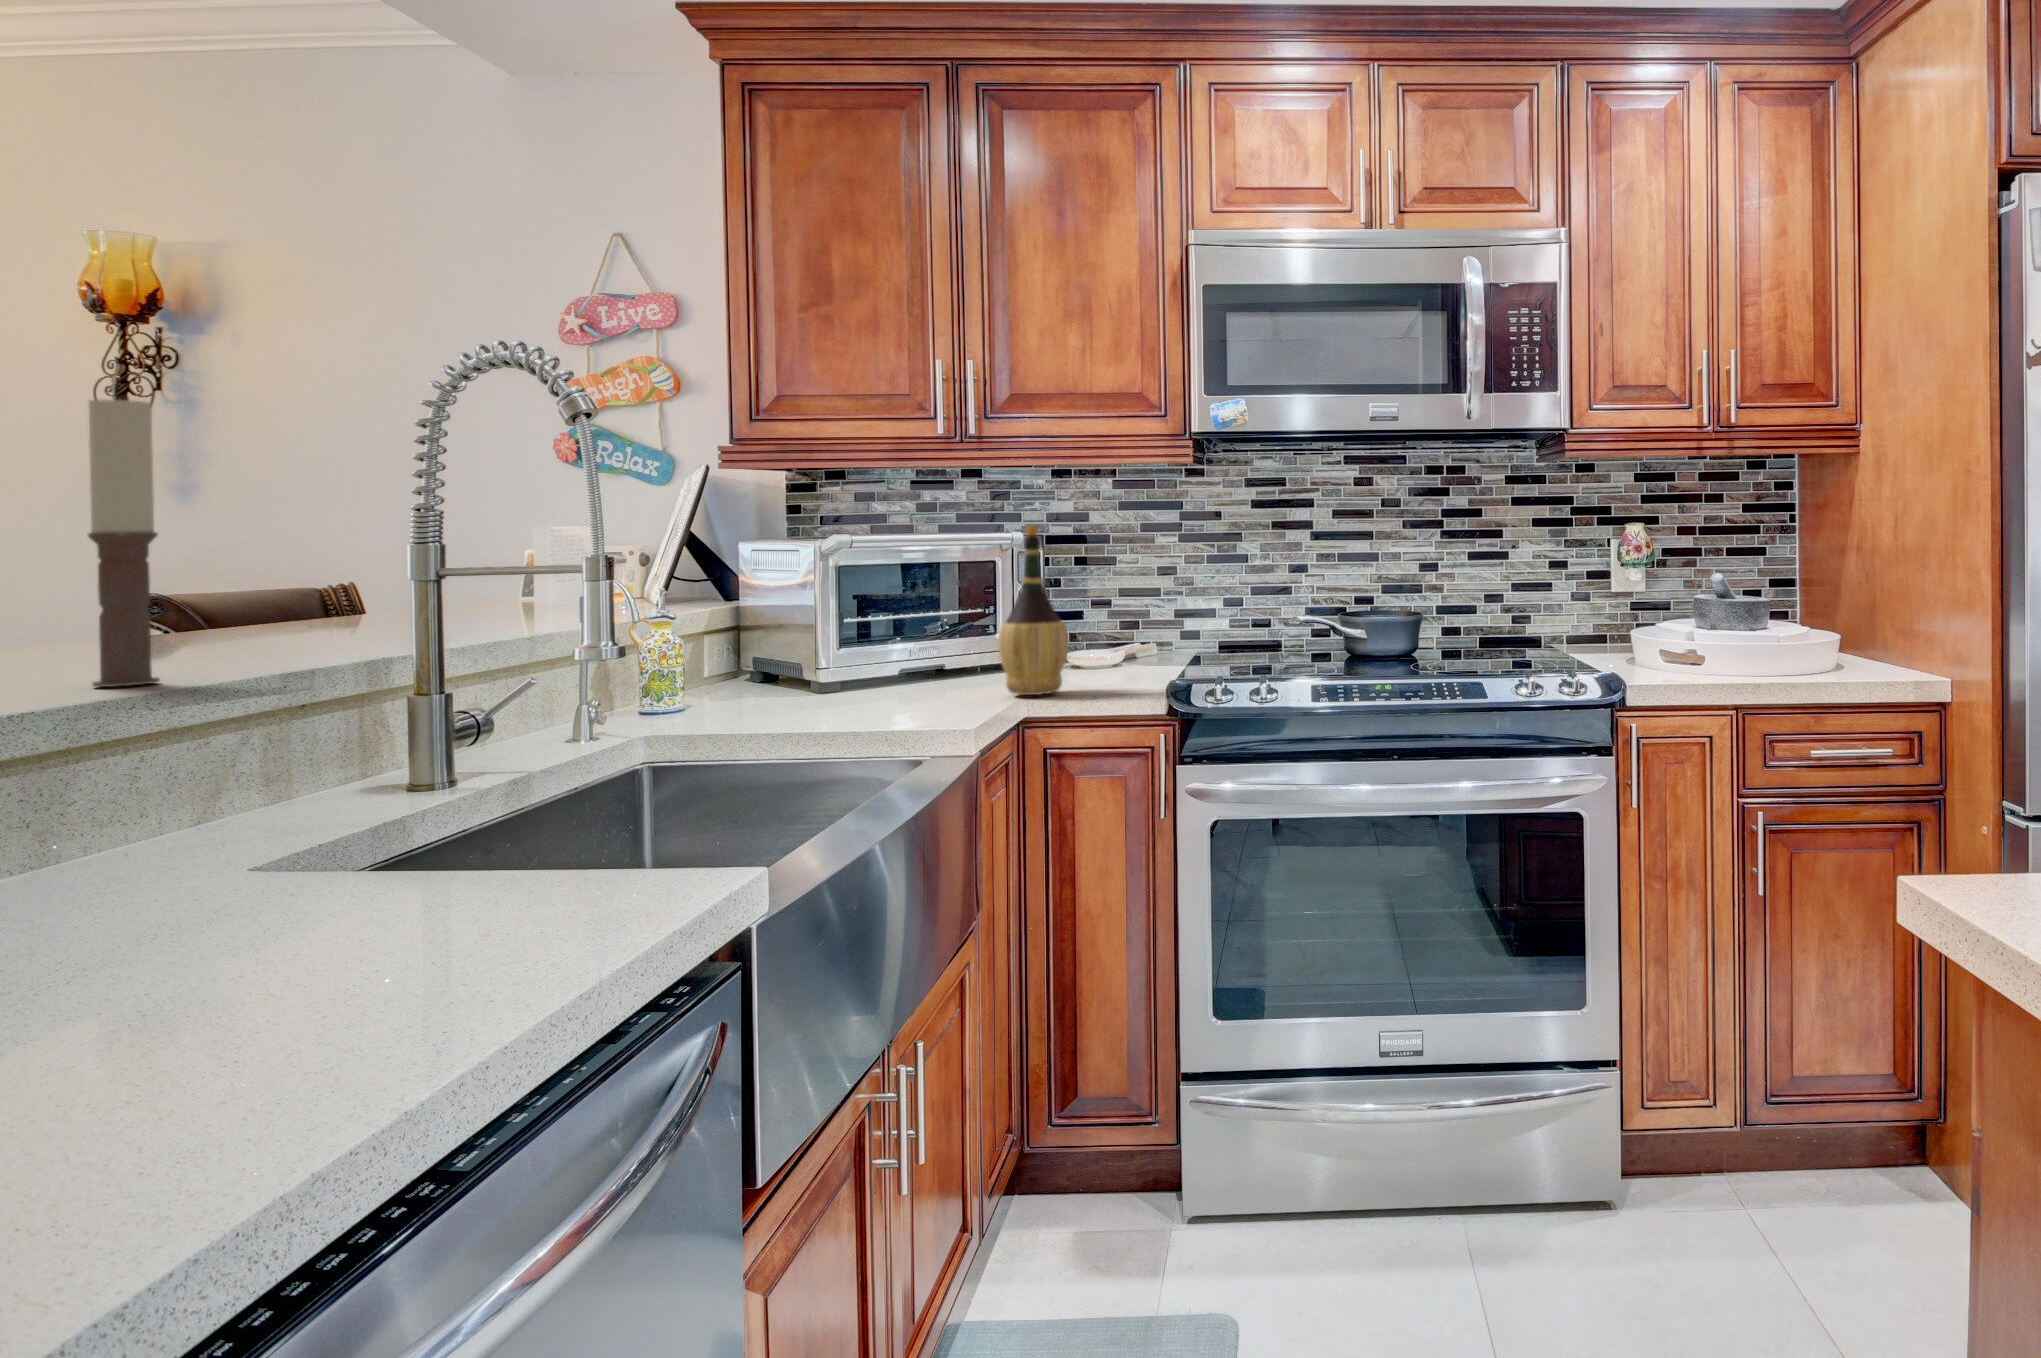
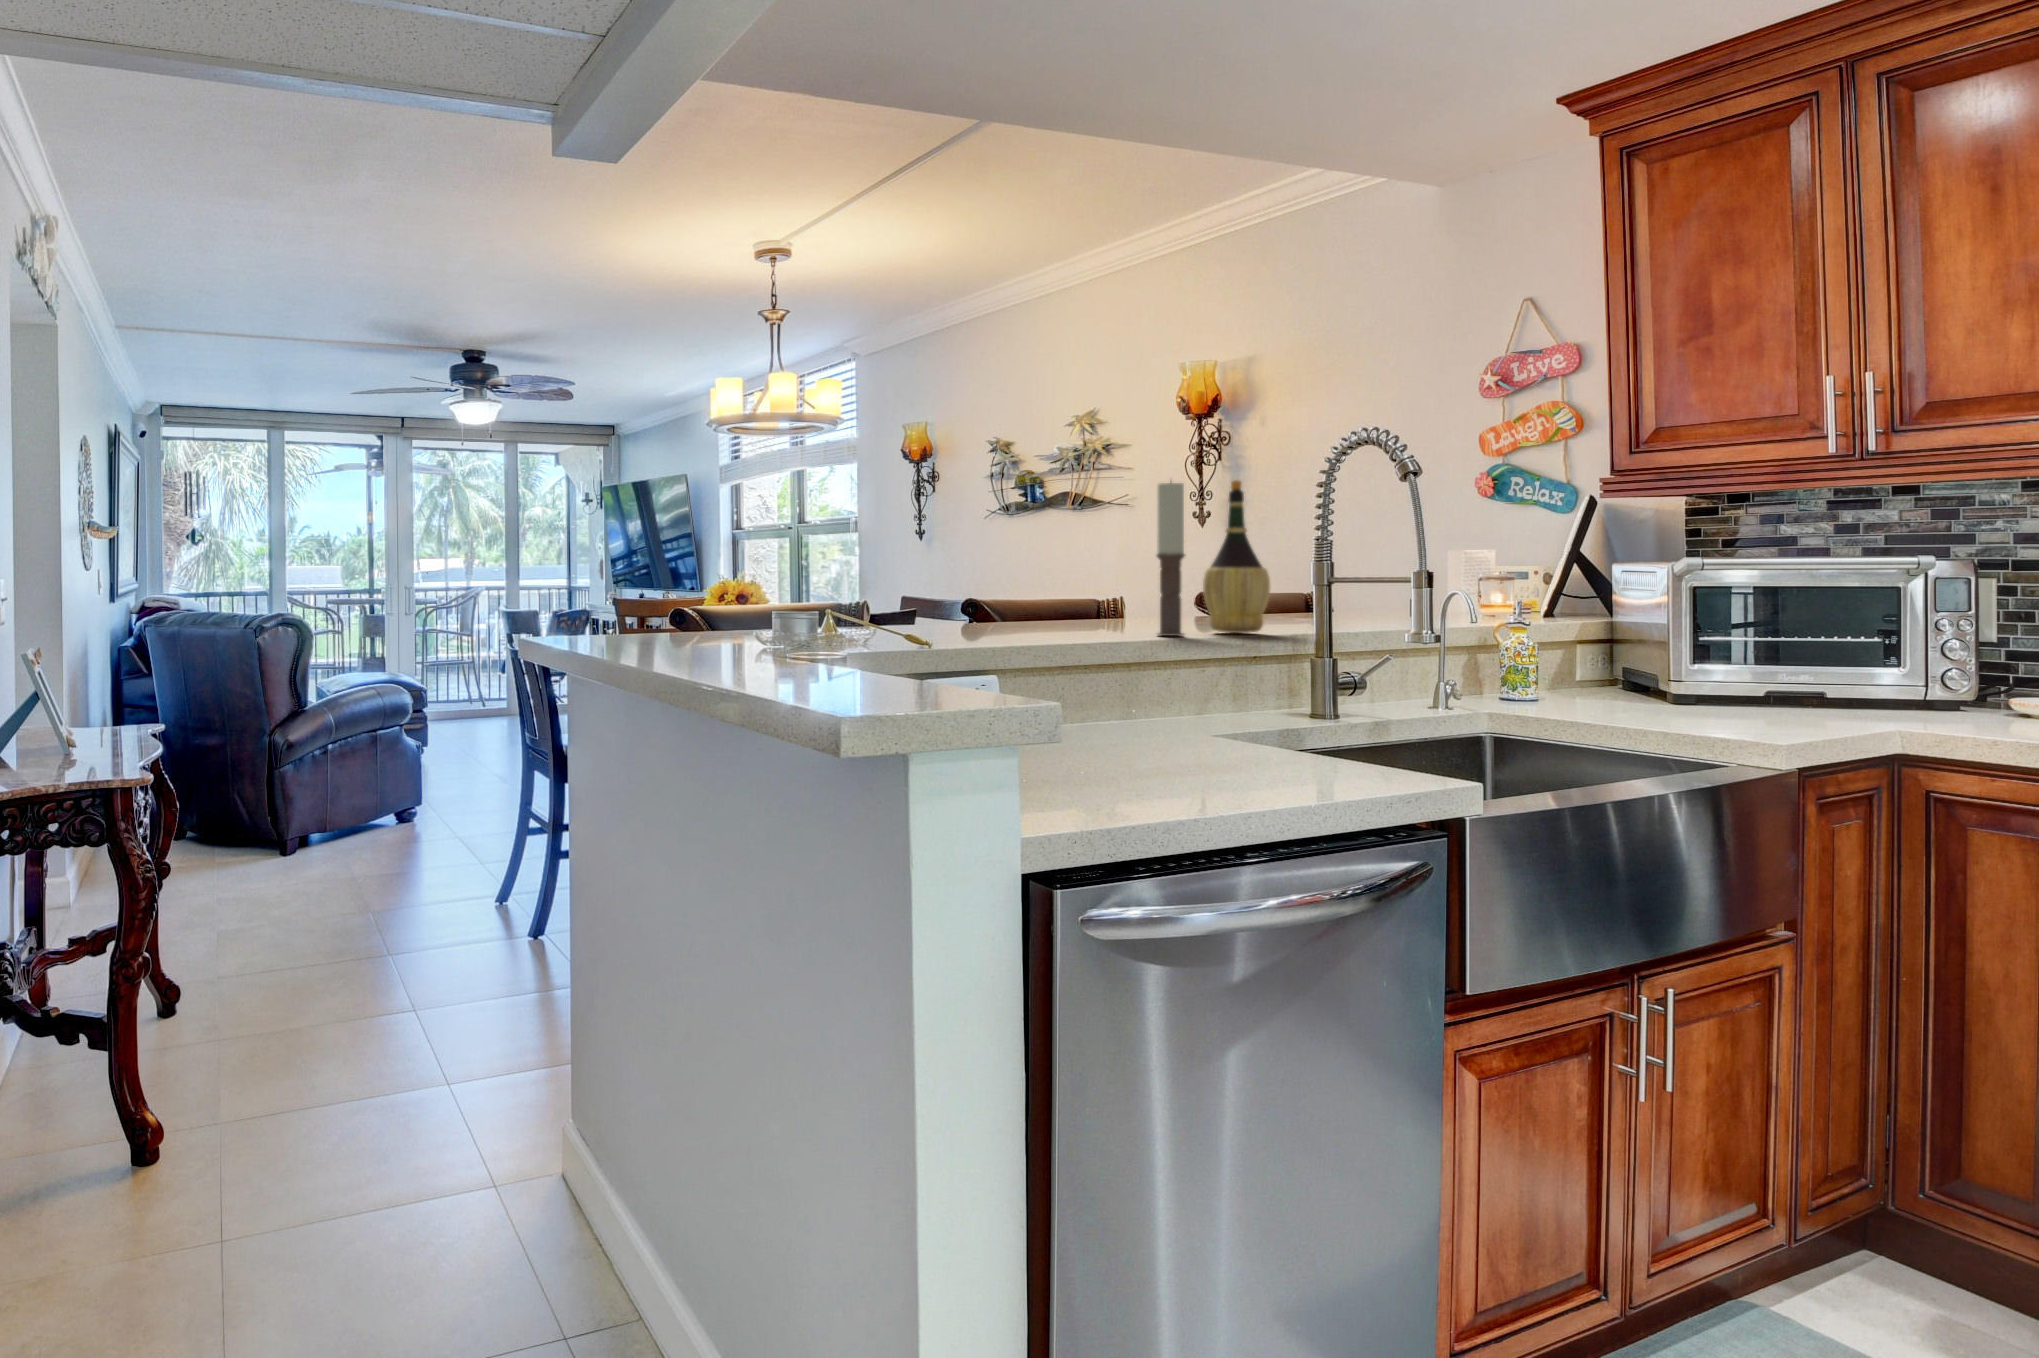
wine bottle: present [998,525,1068,695] -> present [1203,480,1270,633]

